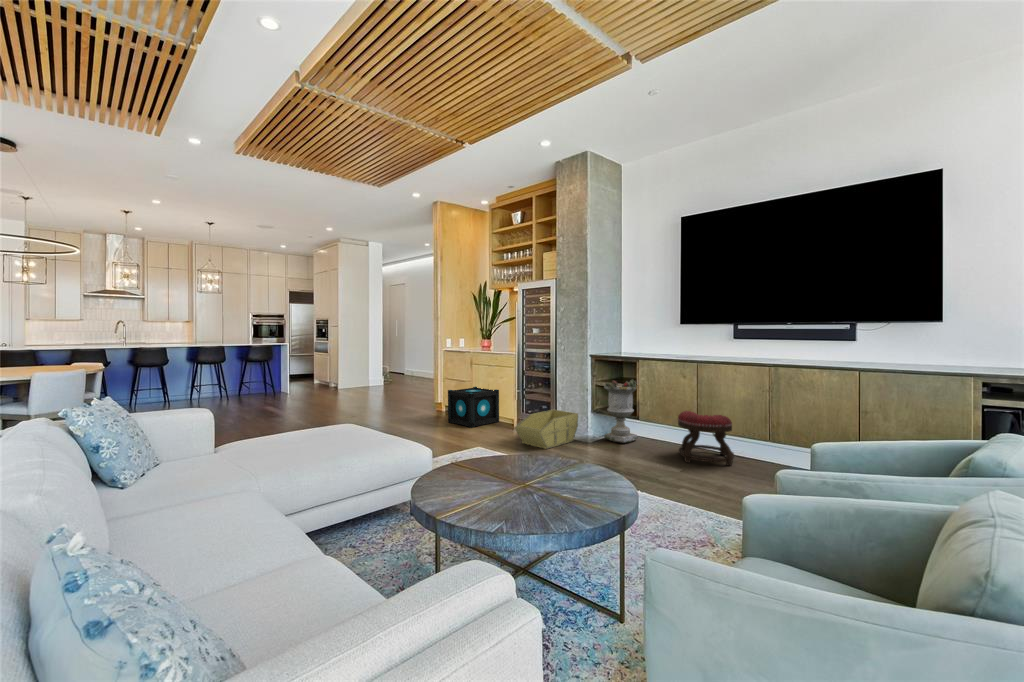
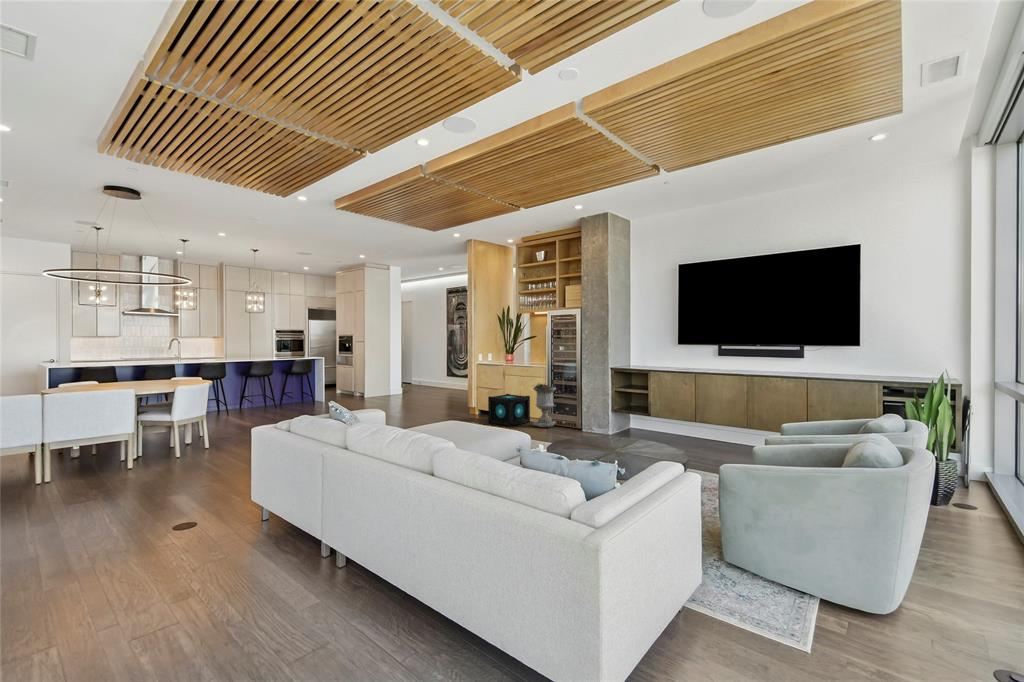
planter: present [604,380,638,443] -> present [533,383,556,428]
storage bin: present [516,410,578,449] -> none [556,411,601,440]
ottoman: present [678,411,734,466] -> none [680,408,723,448]

